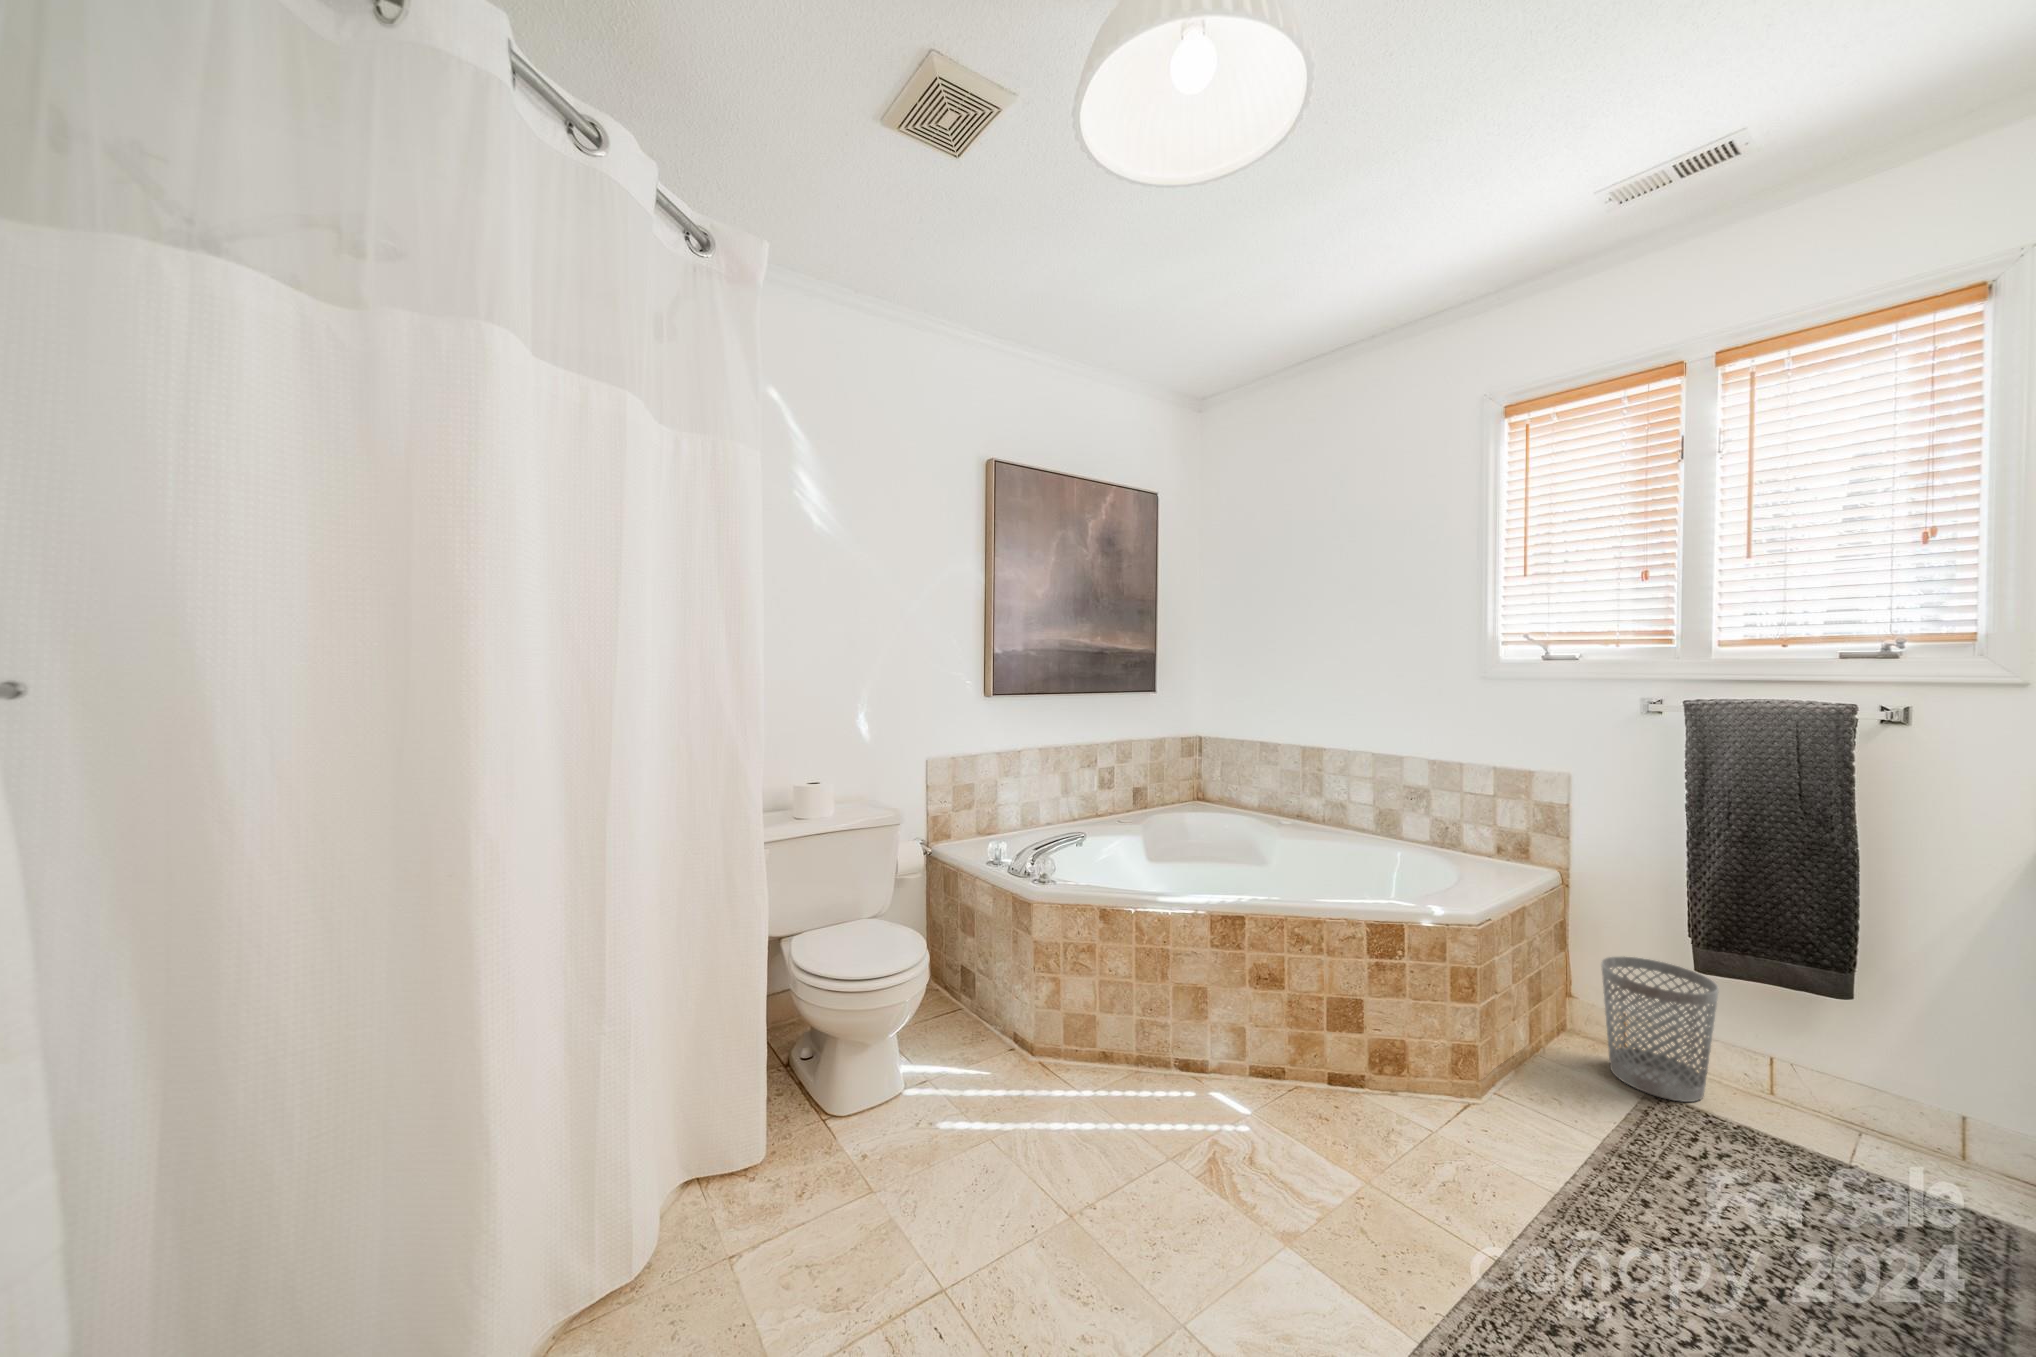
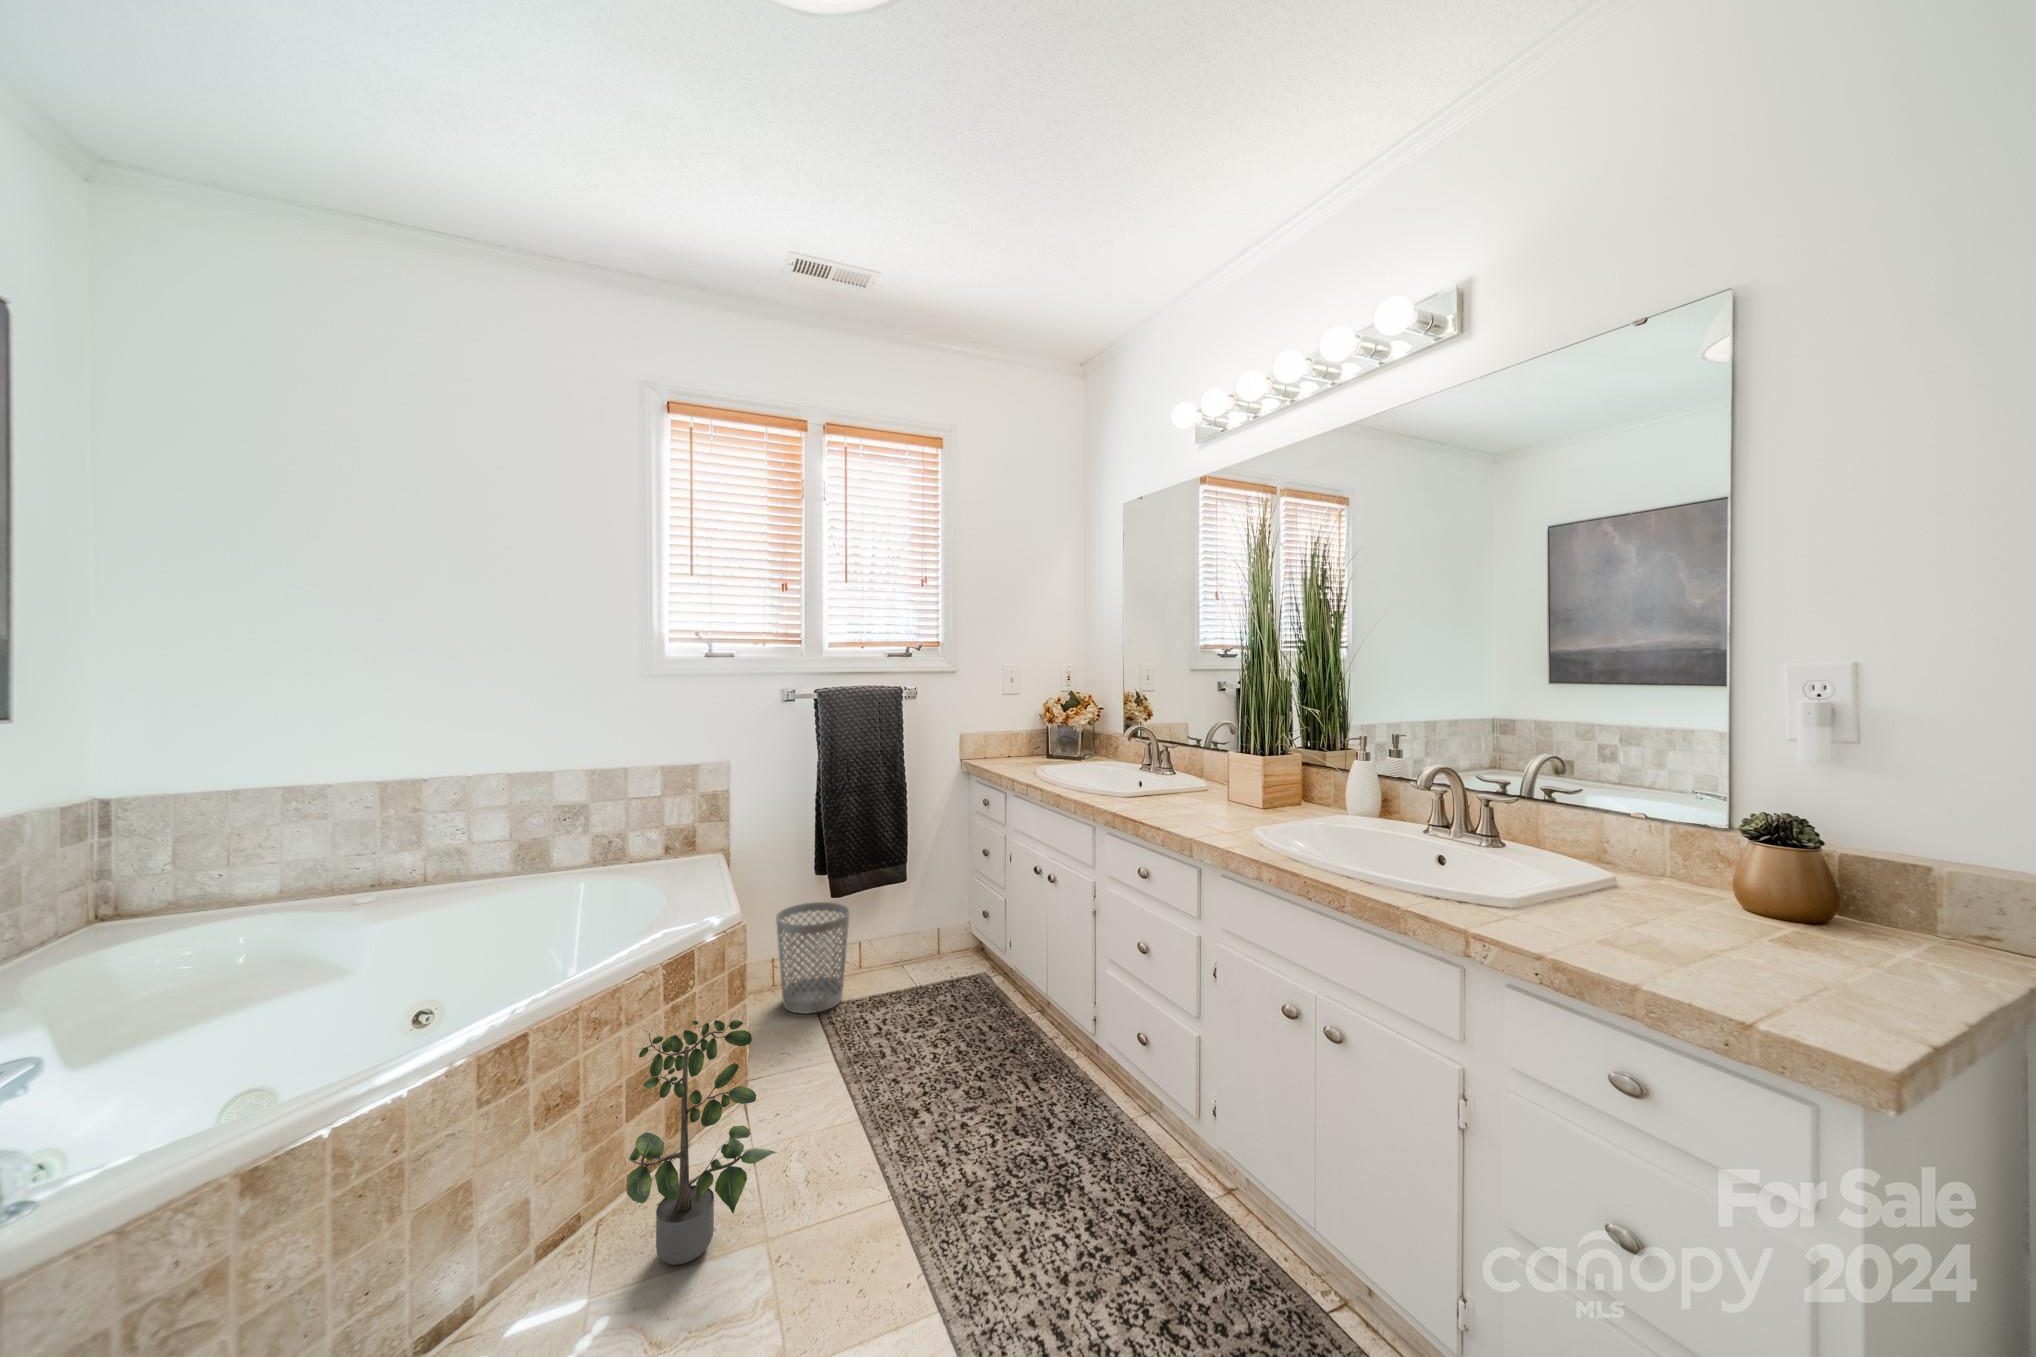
potted plant: none [1271,954,1384,1149] -> present [627,1019,777,1265]

